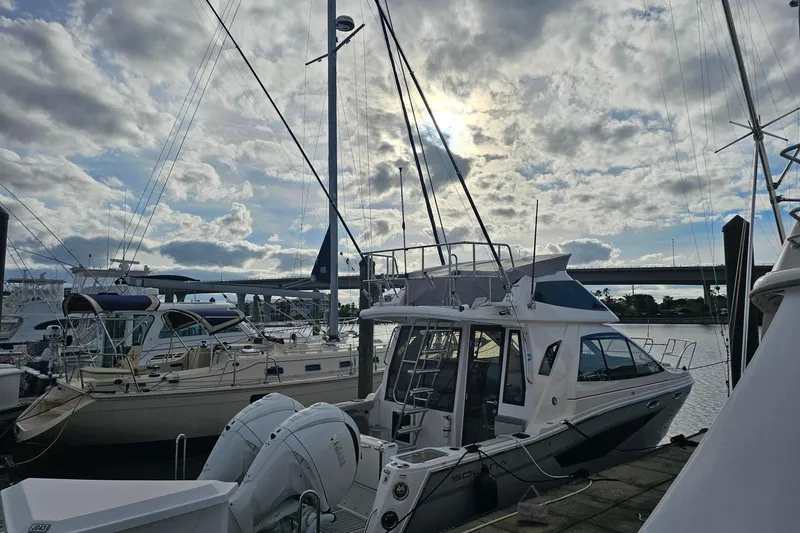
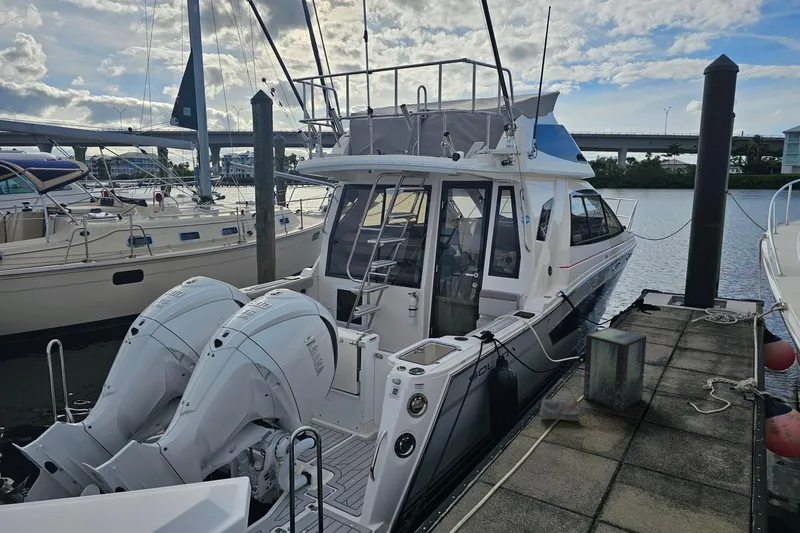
storage box: none [561,447,615,520] -> present [583,327,646,411]

